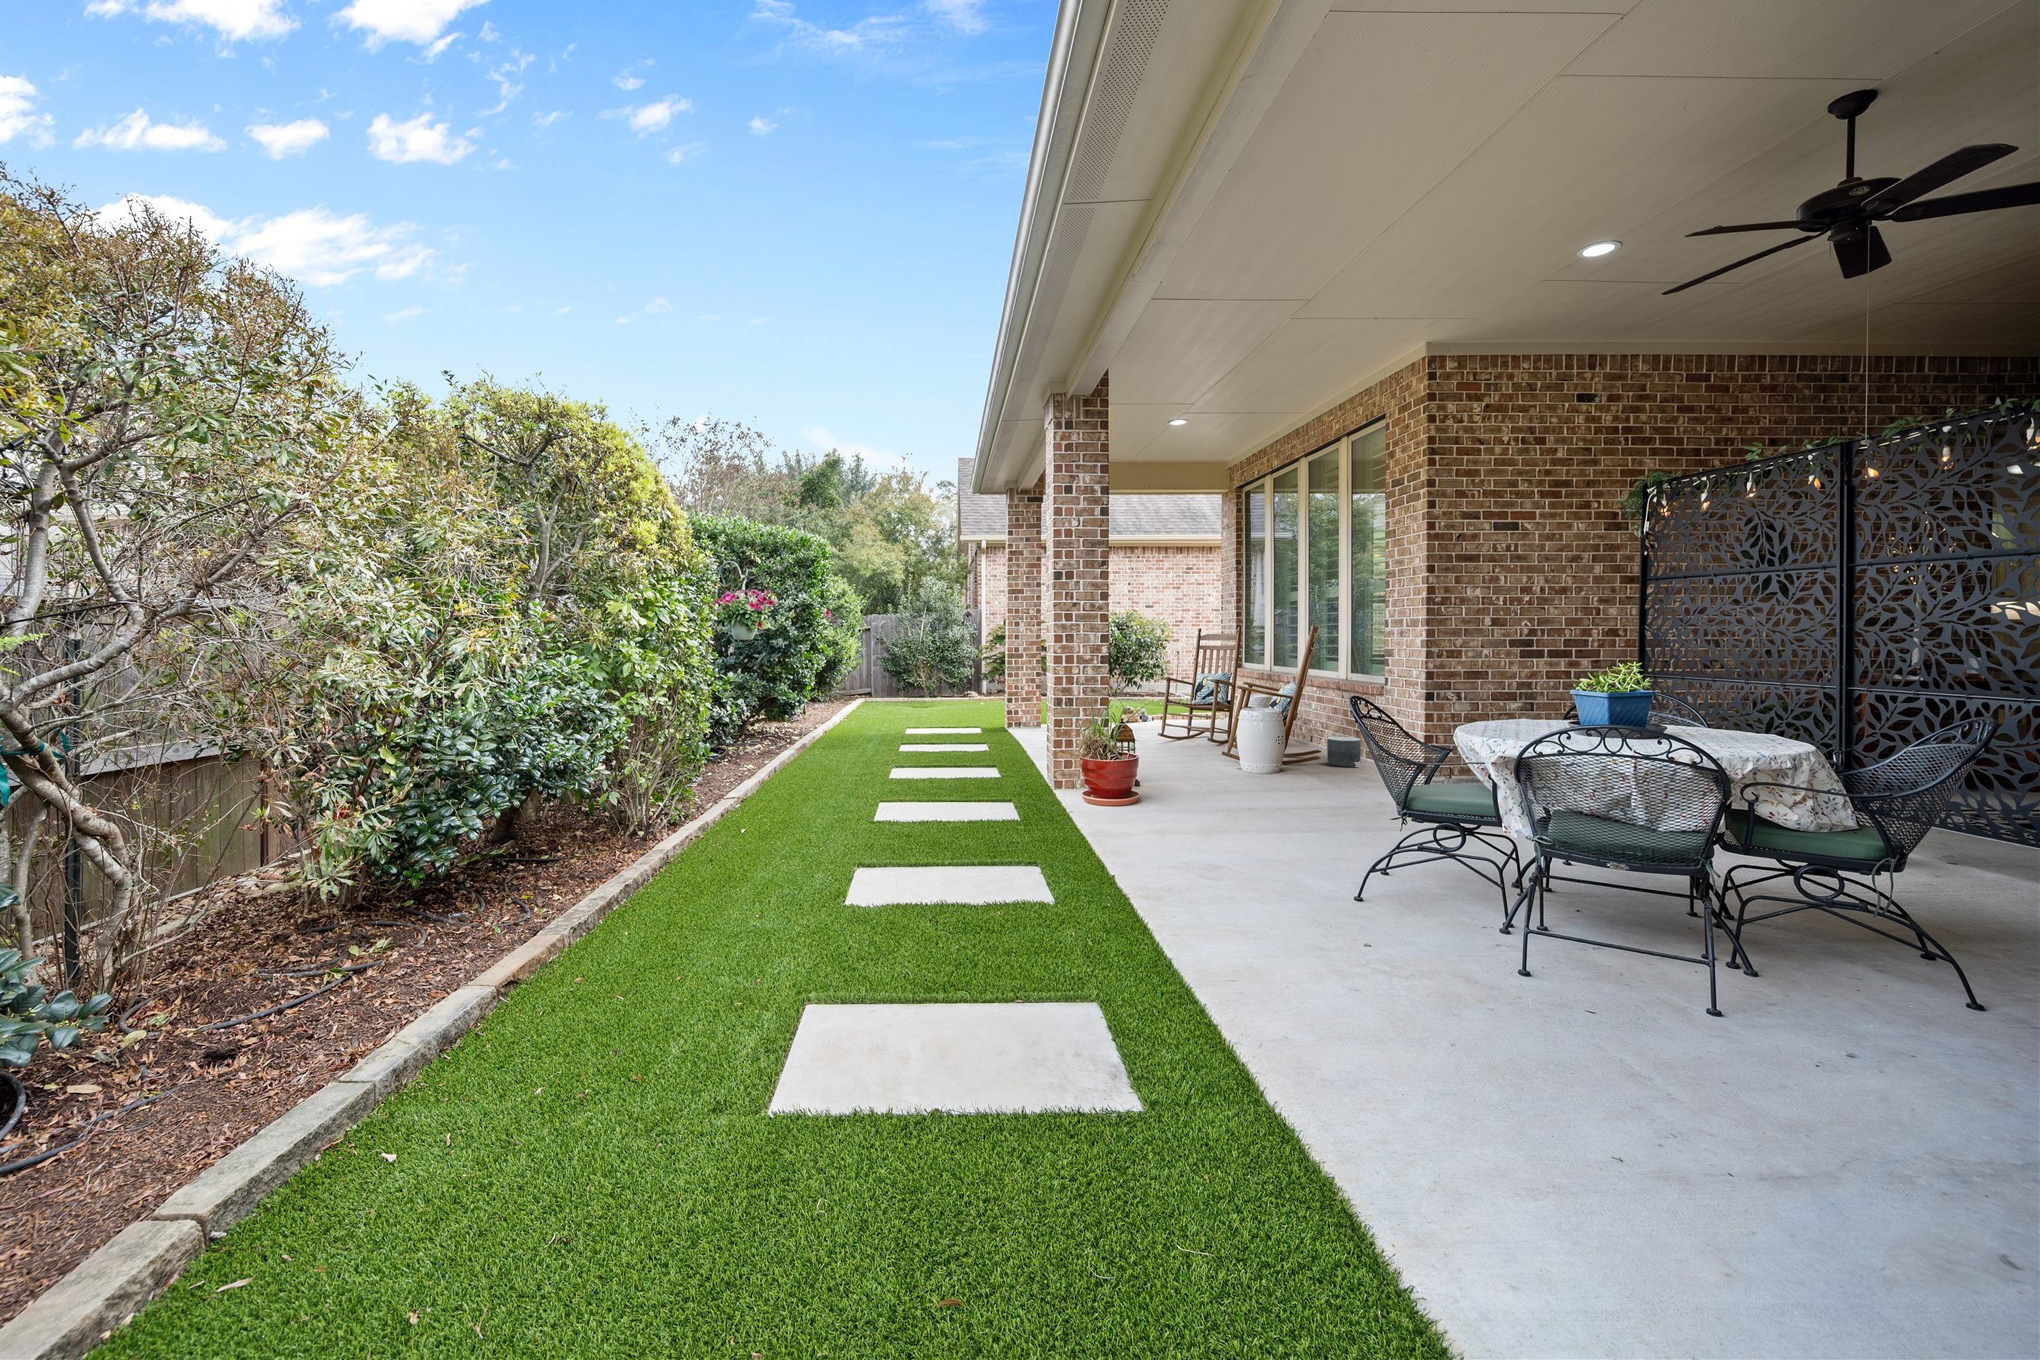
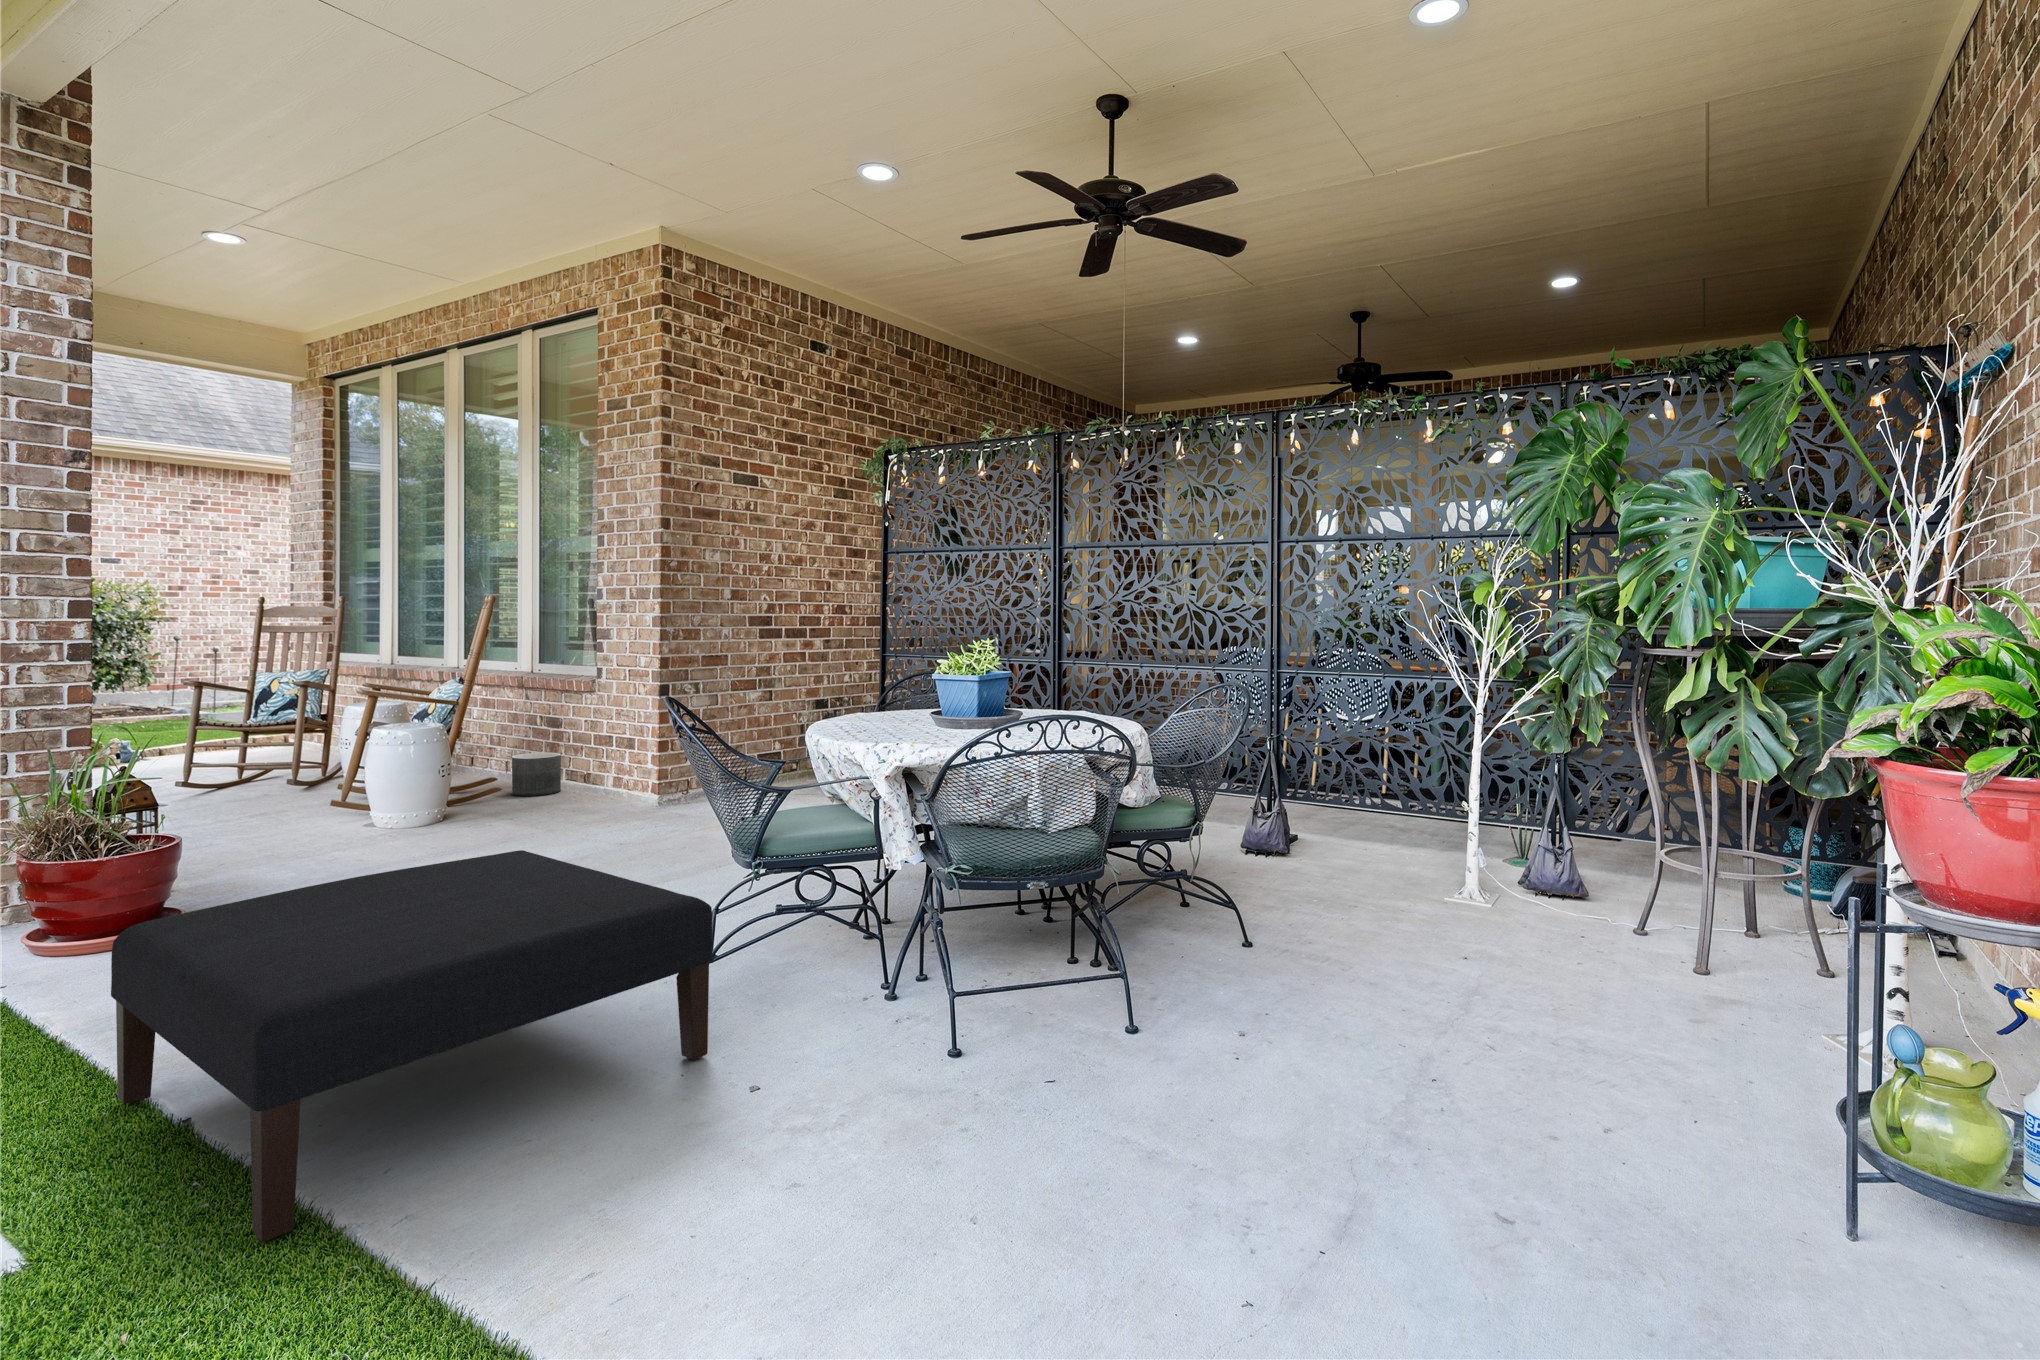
ottoman: none [1097,779,1351,920] -> present [111,850,713,1242]

